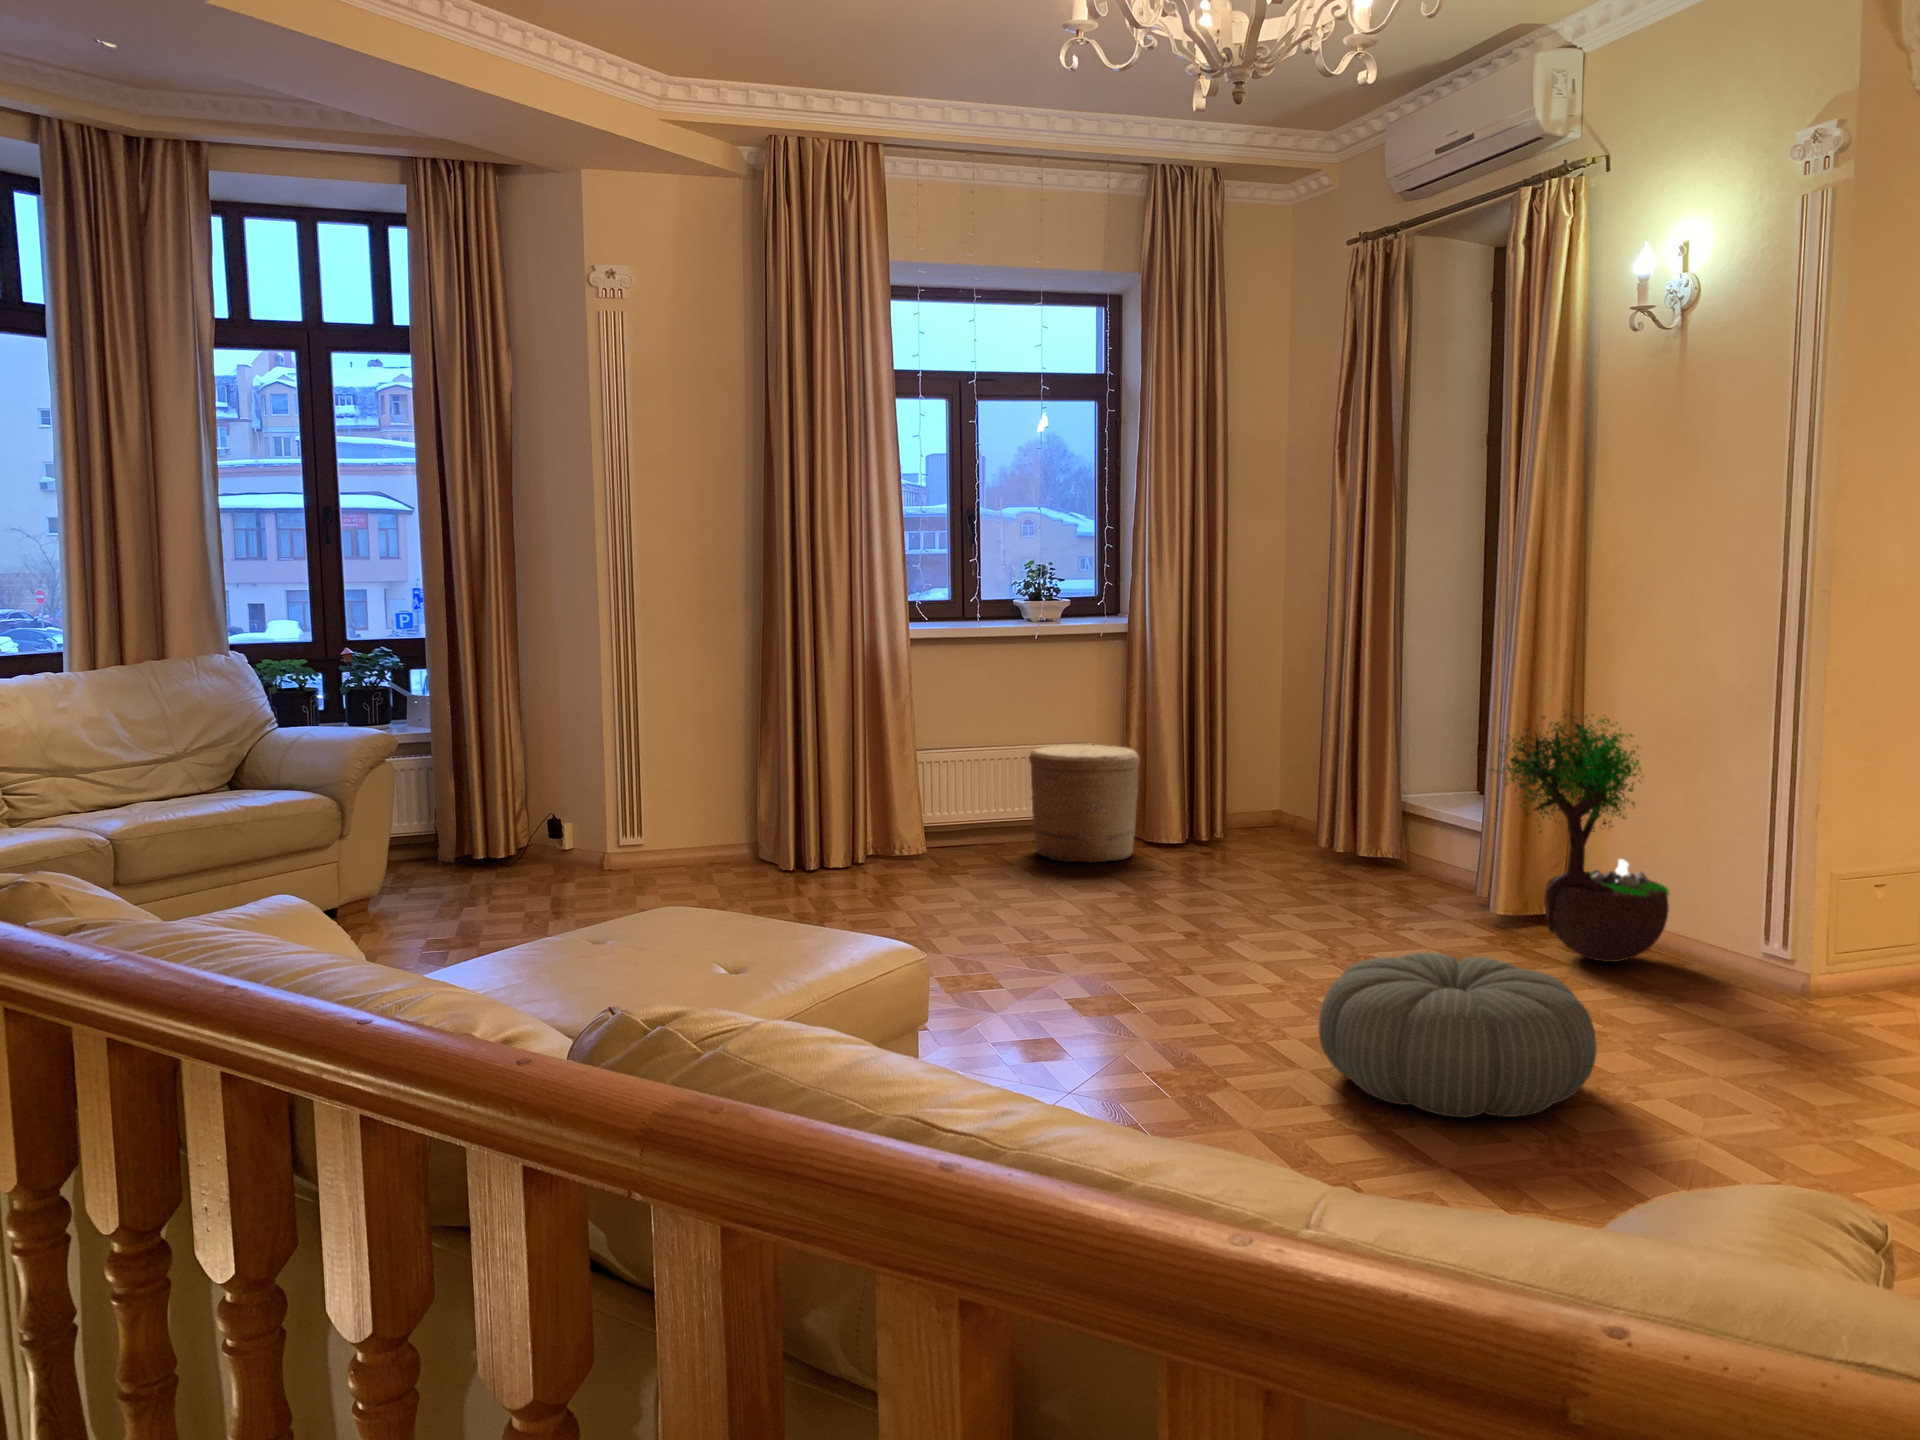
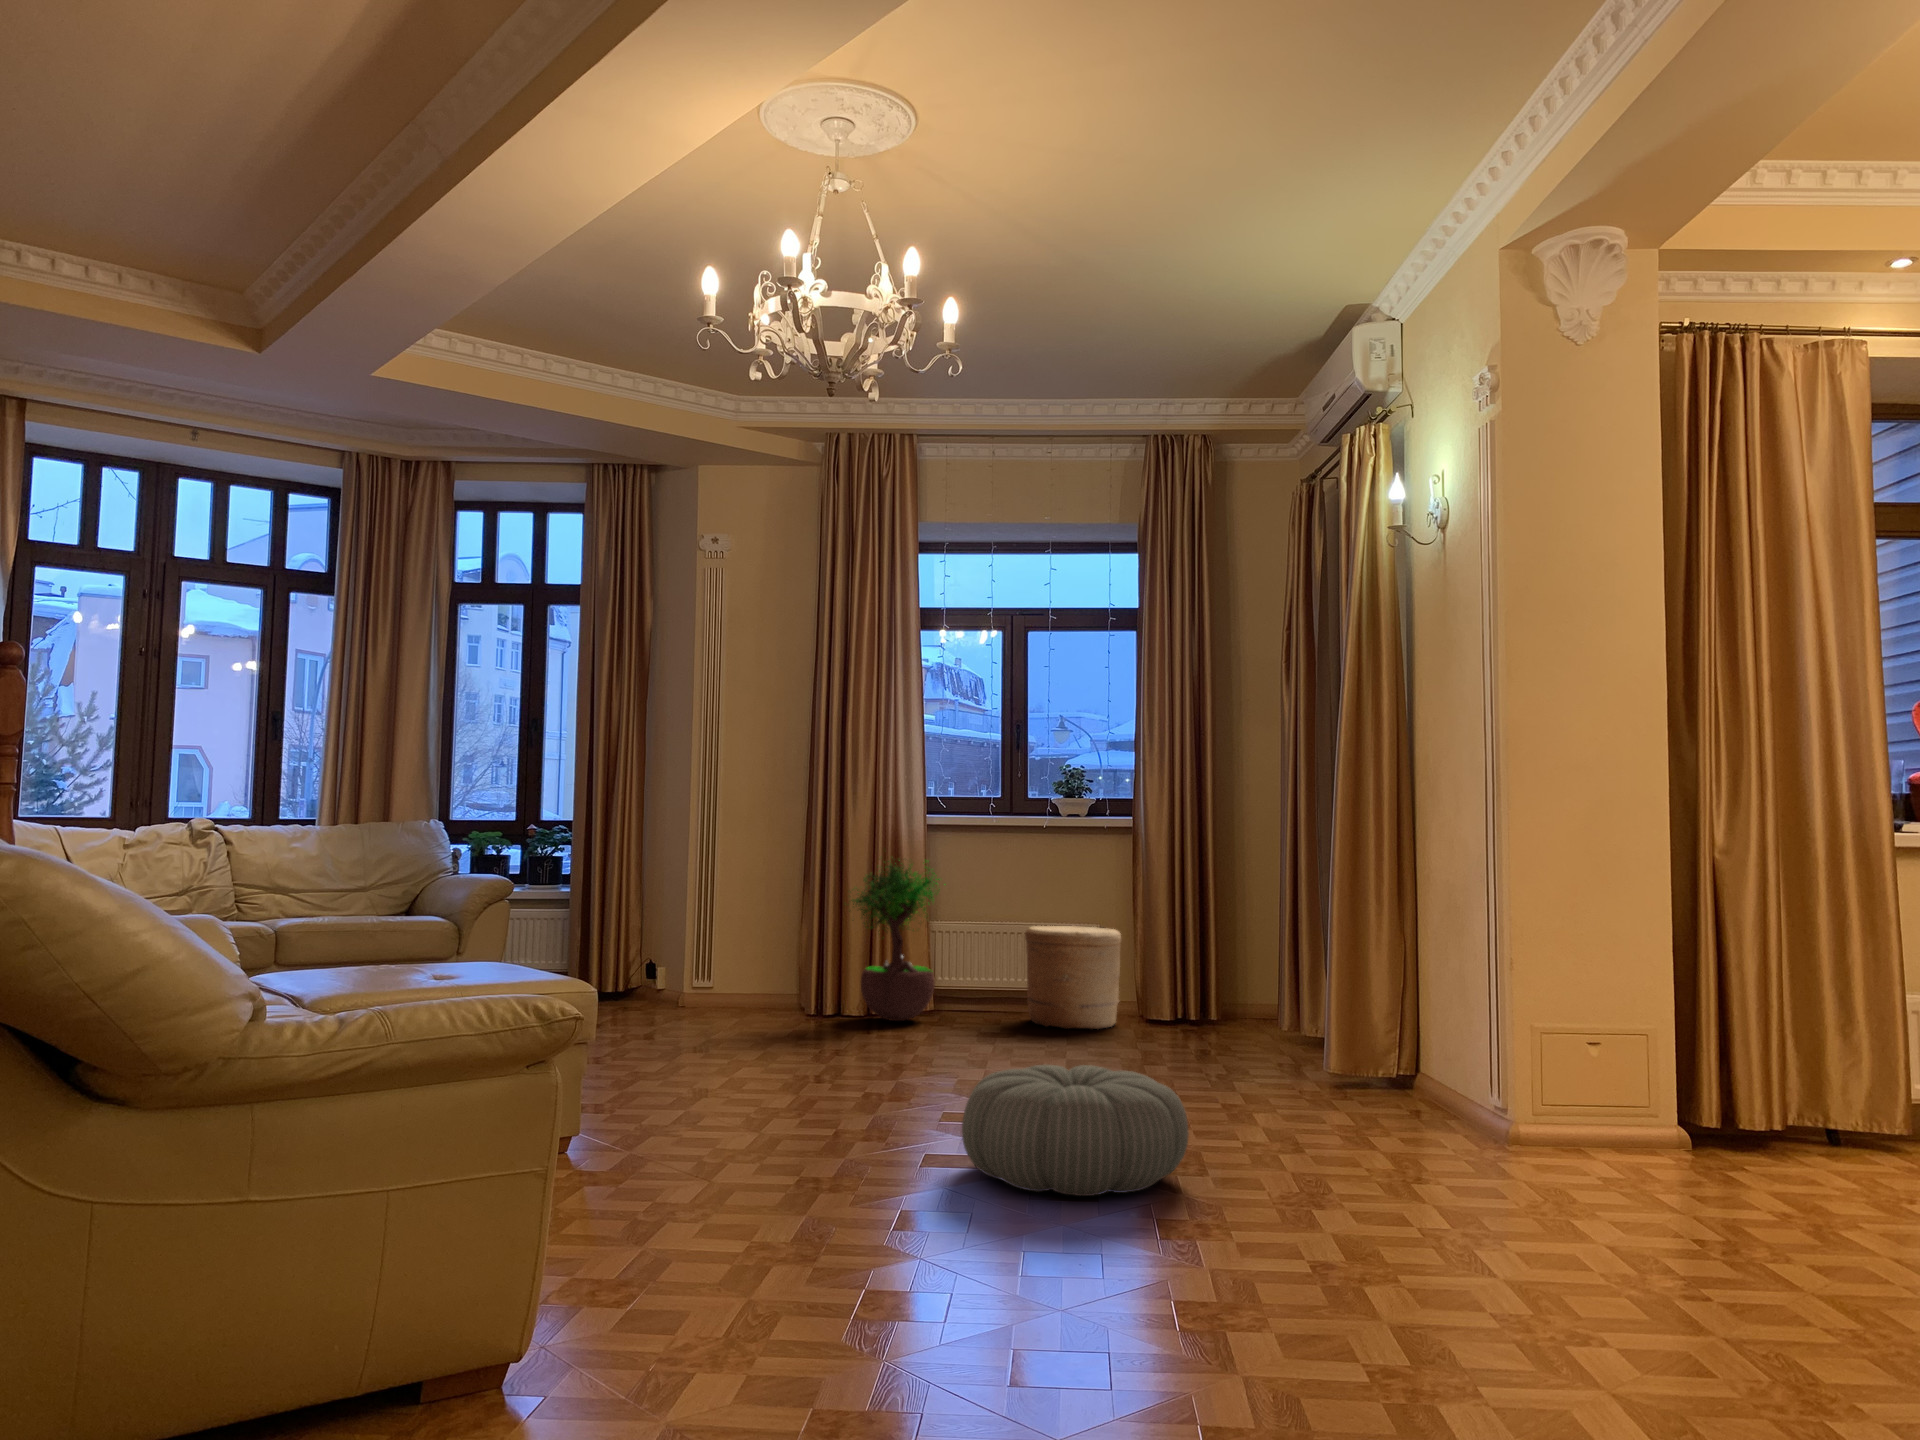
potted tree: present [1488,697,1670,962] -> present [851,860,946,1021]

